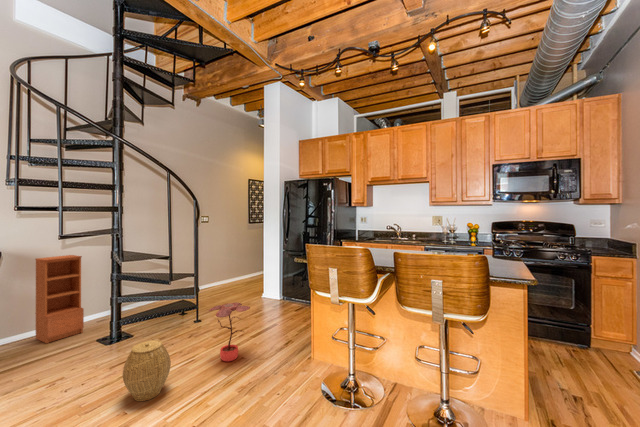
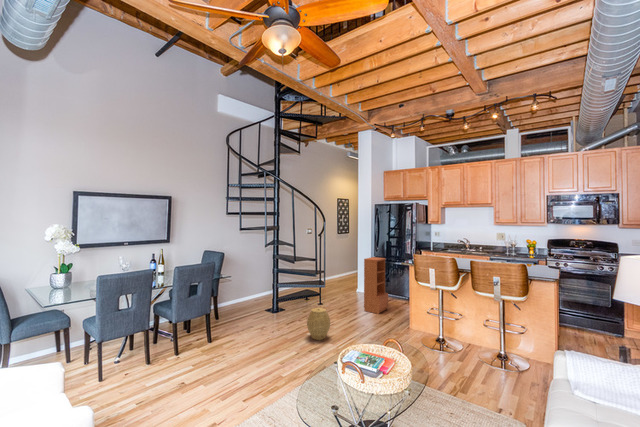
bookcase: present [35,255,84,343] -> present [364,257,388,314]
potted plant: present [209,302,250,361] -> none [342,291,369,327]

